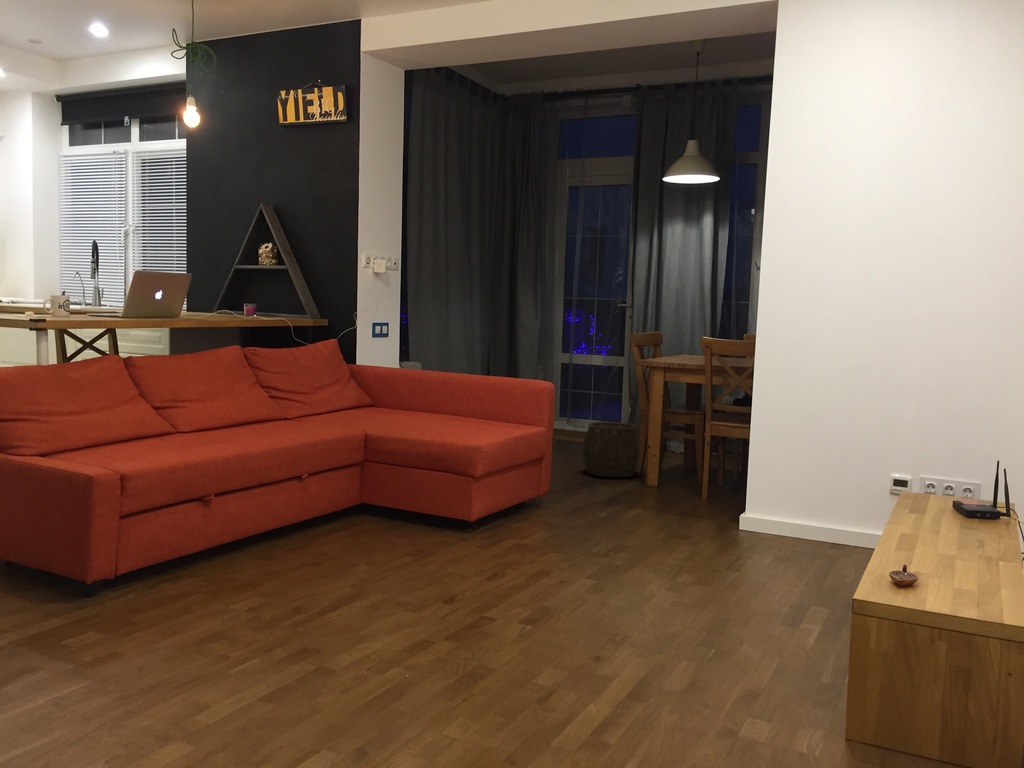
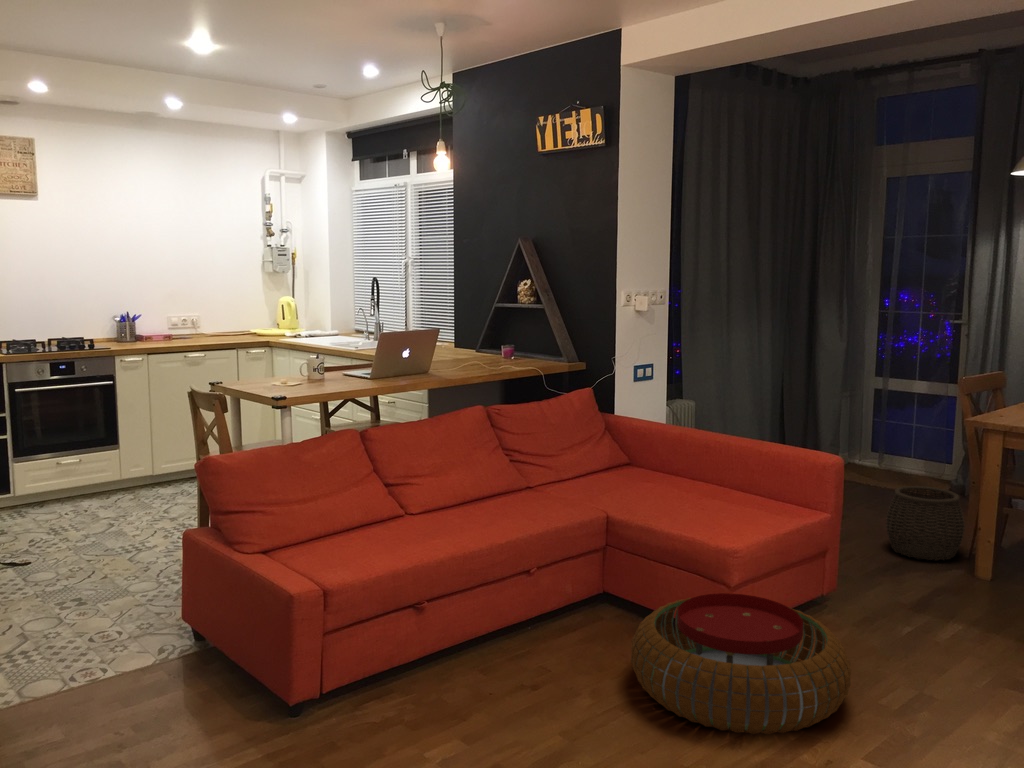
pouf: none [401,480,575,572] -> present [631,593,851,734]

